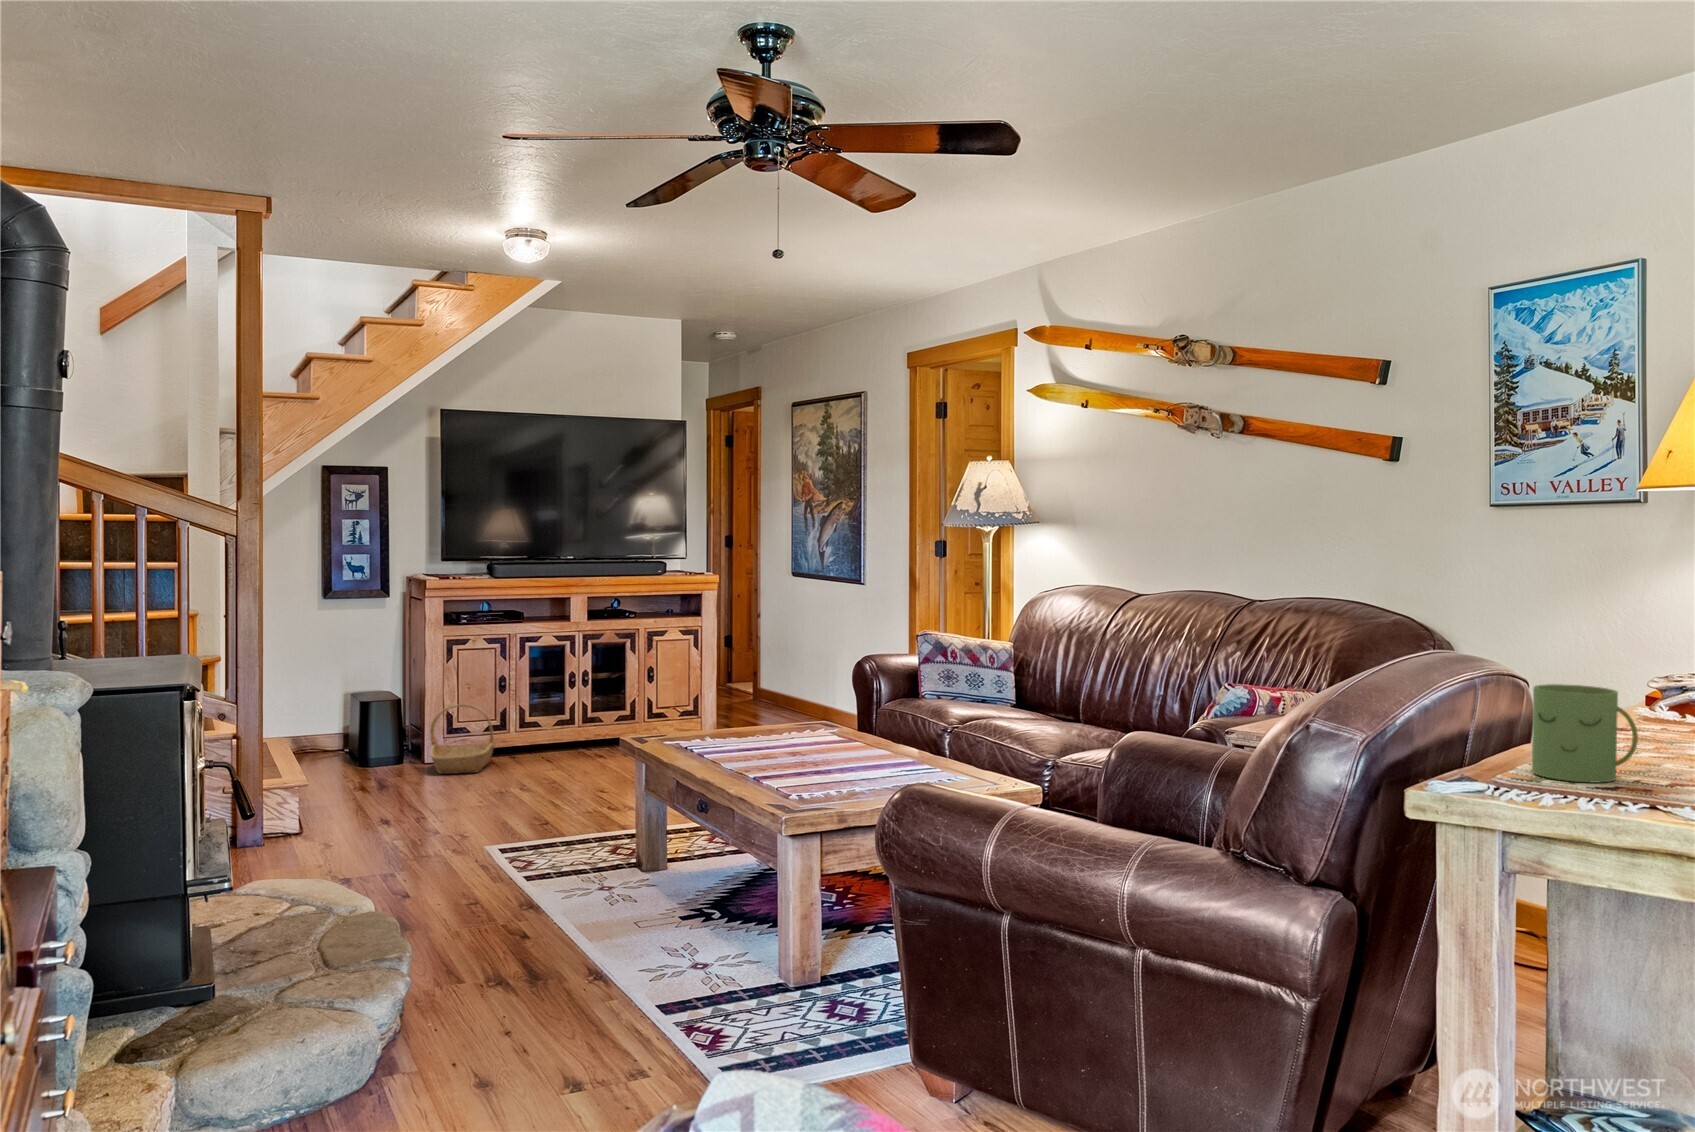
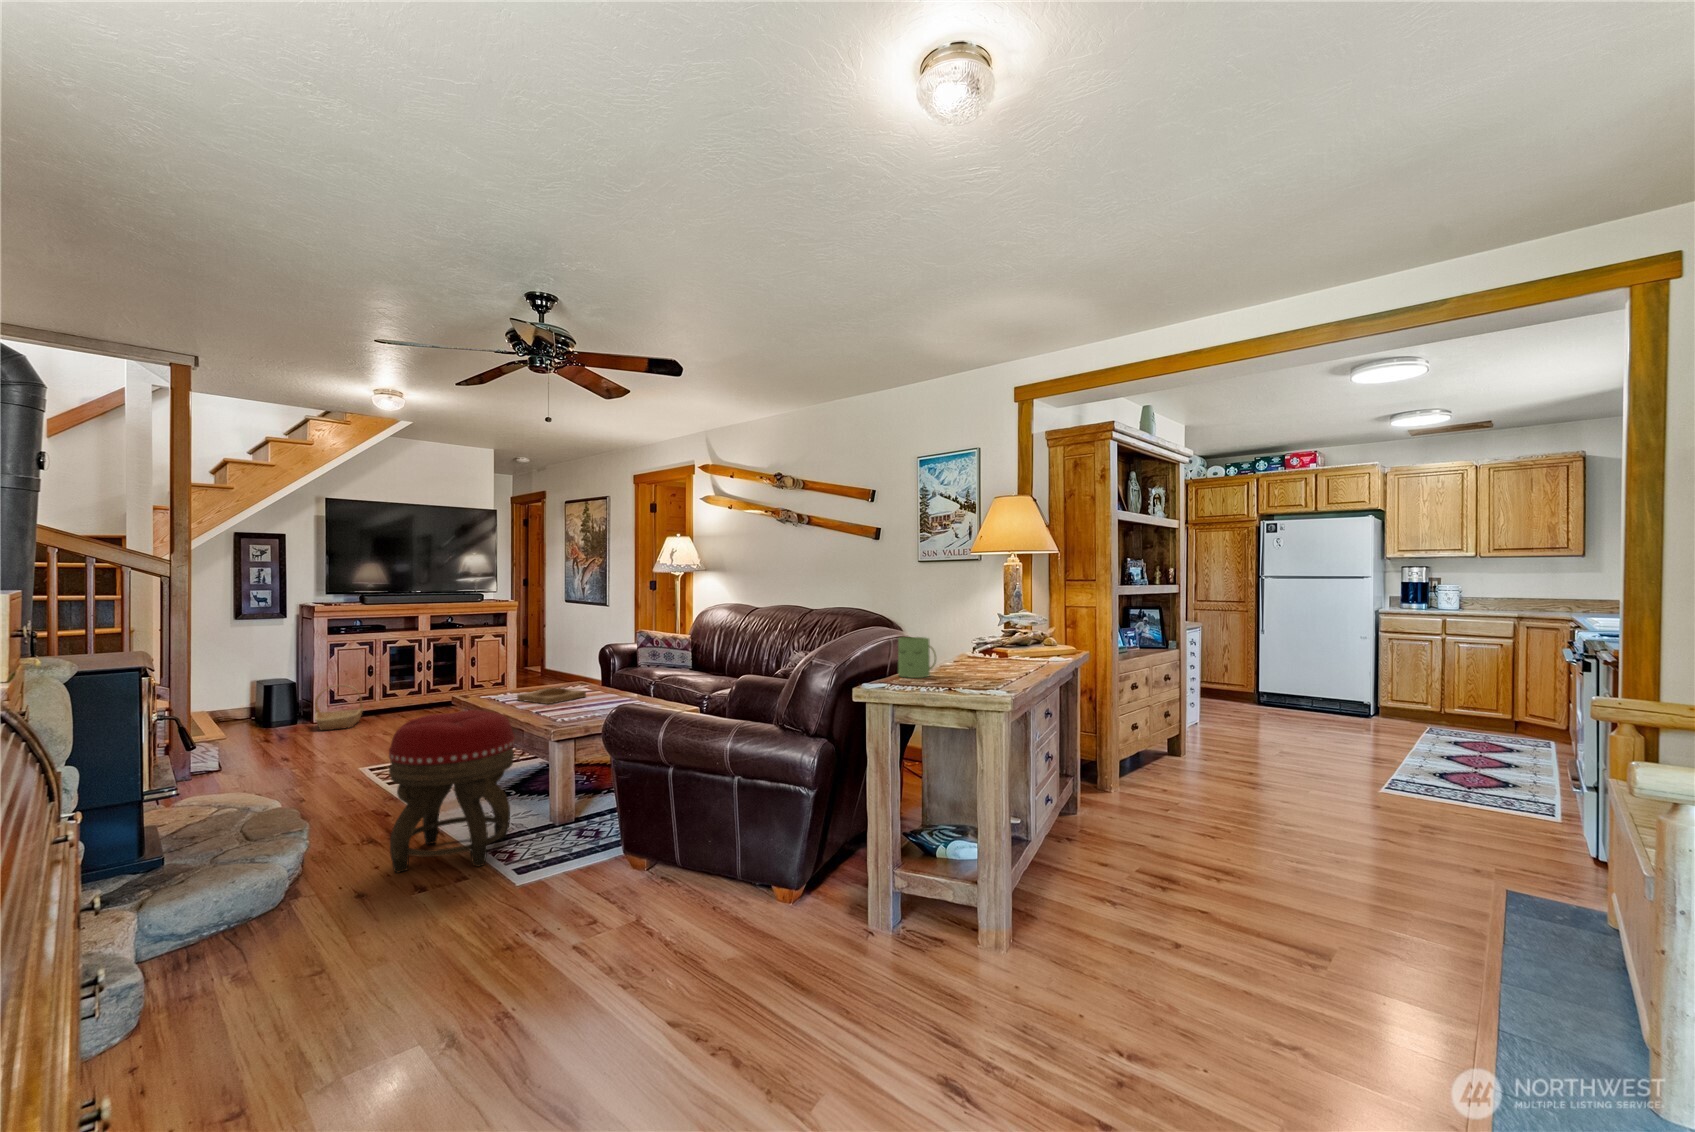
tray: none [719,732,832,763] -> present [517,688,586,704]
footstool: none [525,771,719,1051] -> present [389,710,515,873]

